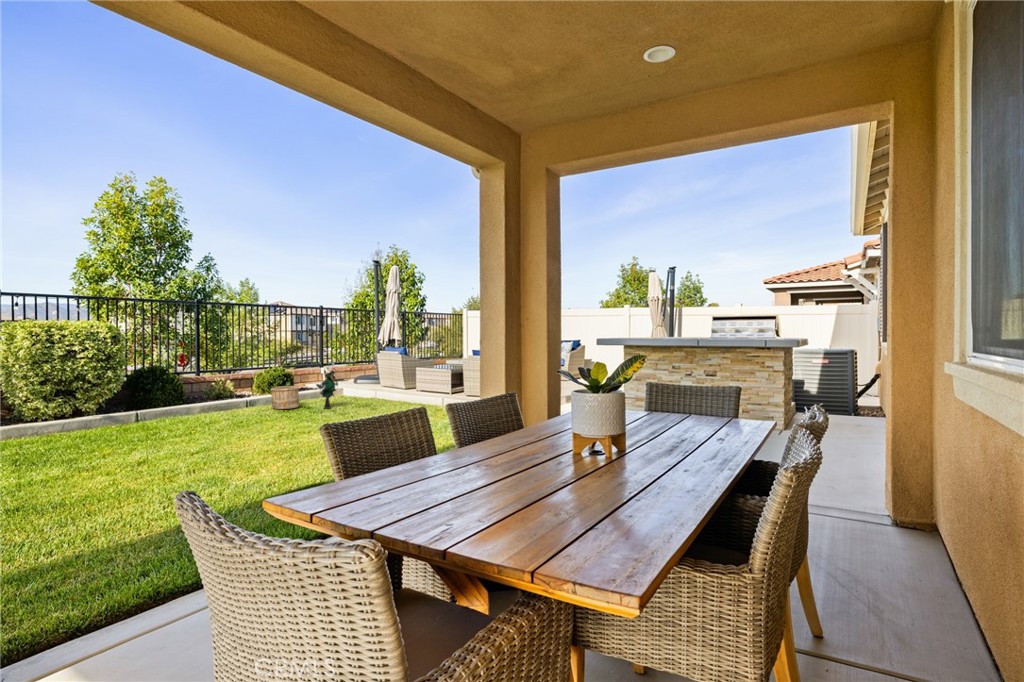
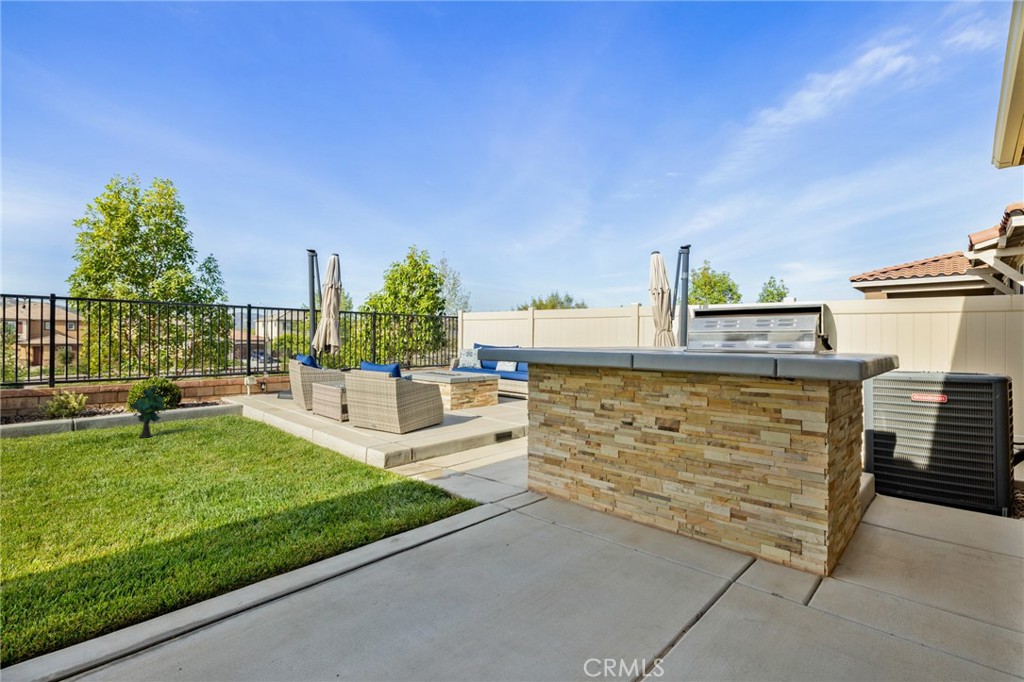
wooden bucket: present [271,386,299,409] -> none [69,404,116,436]

